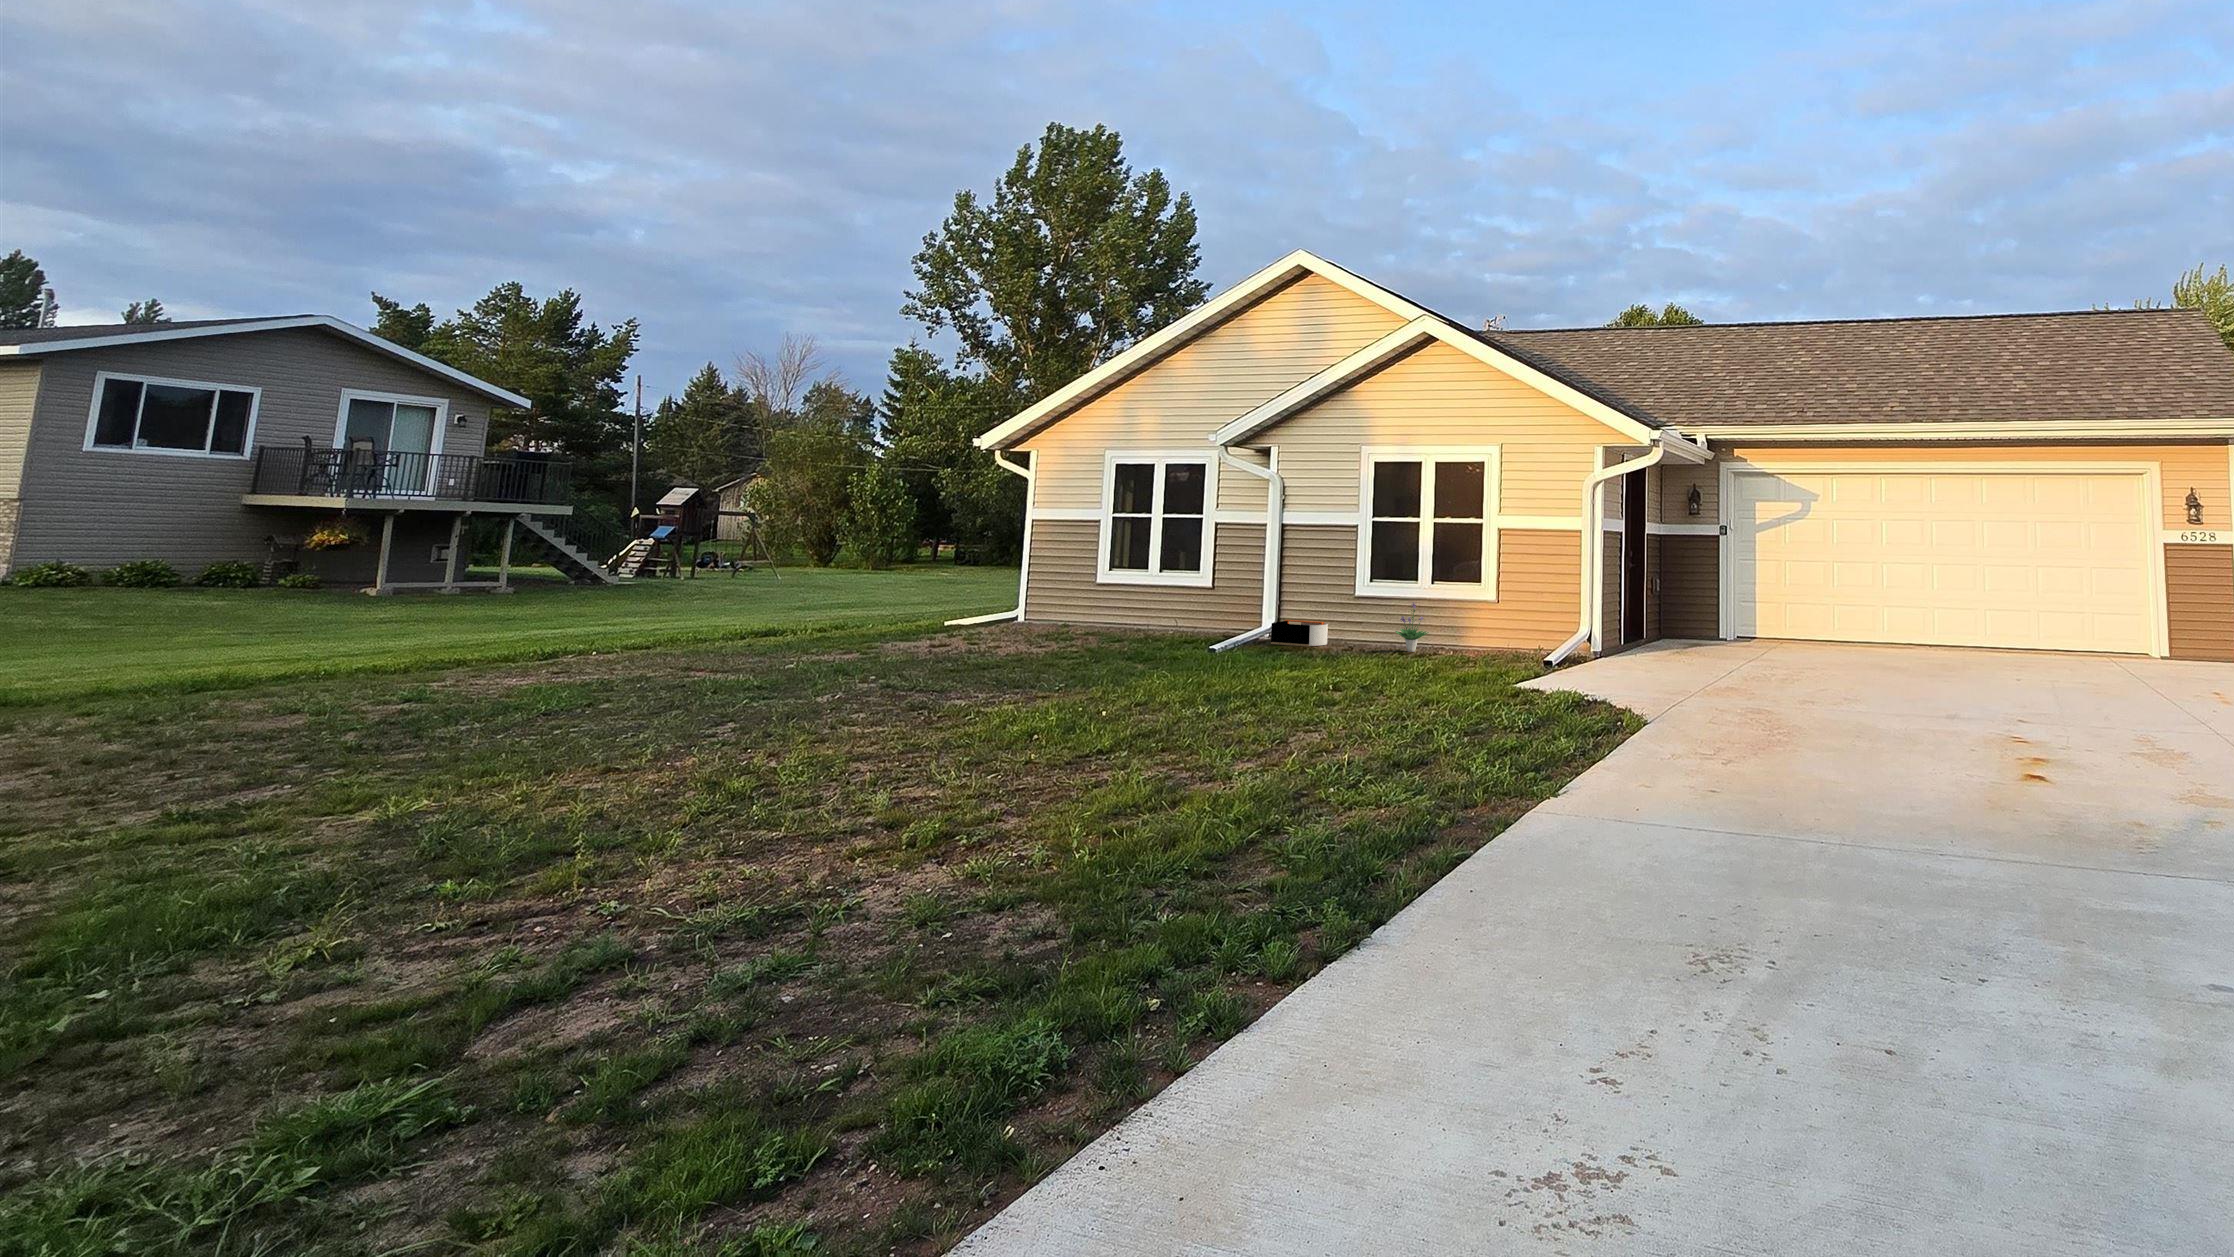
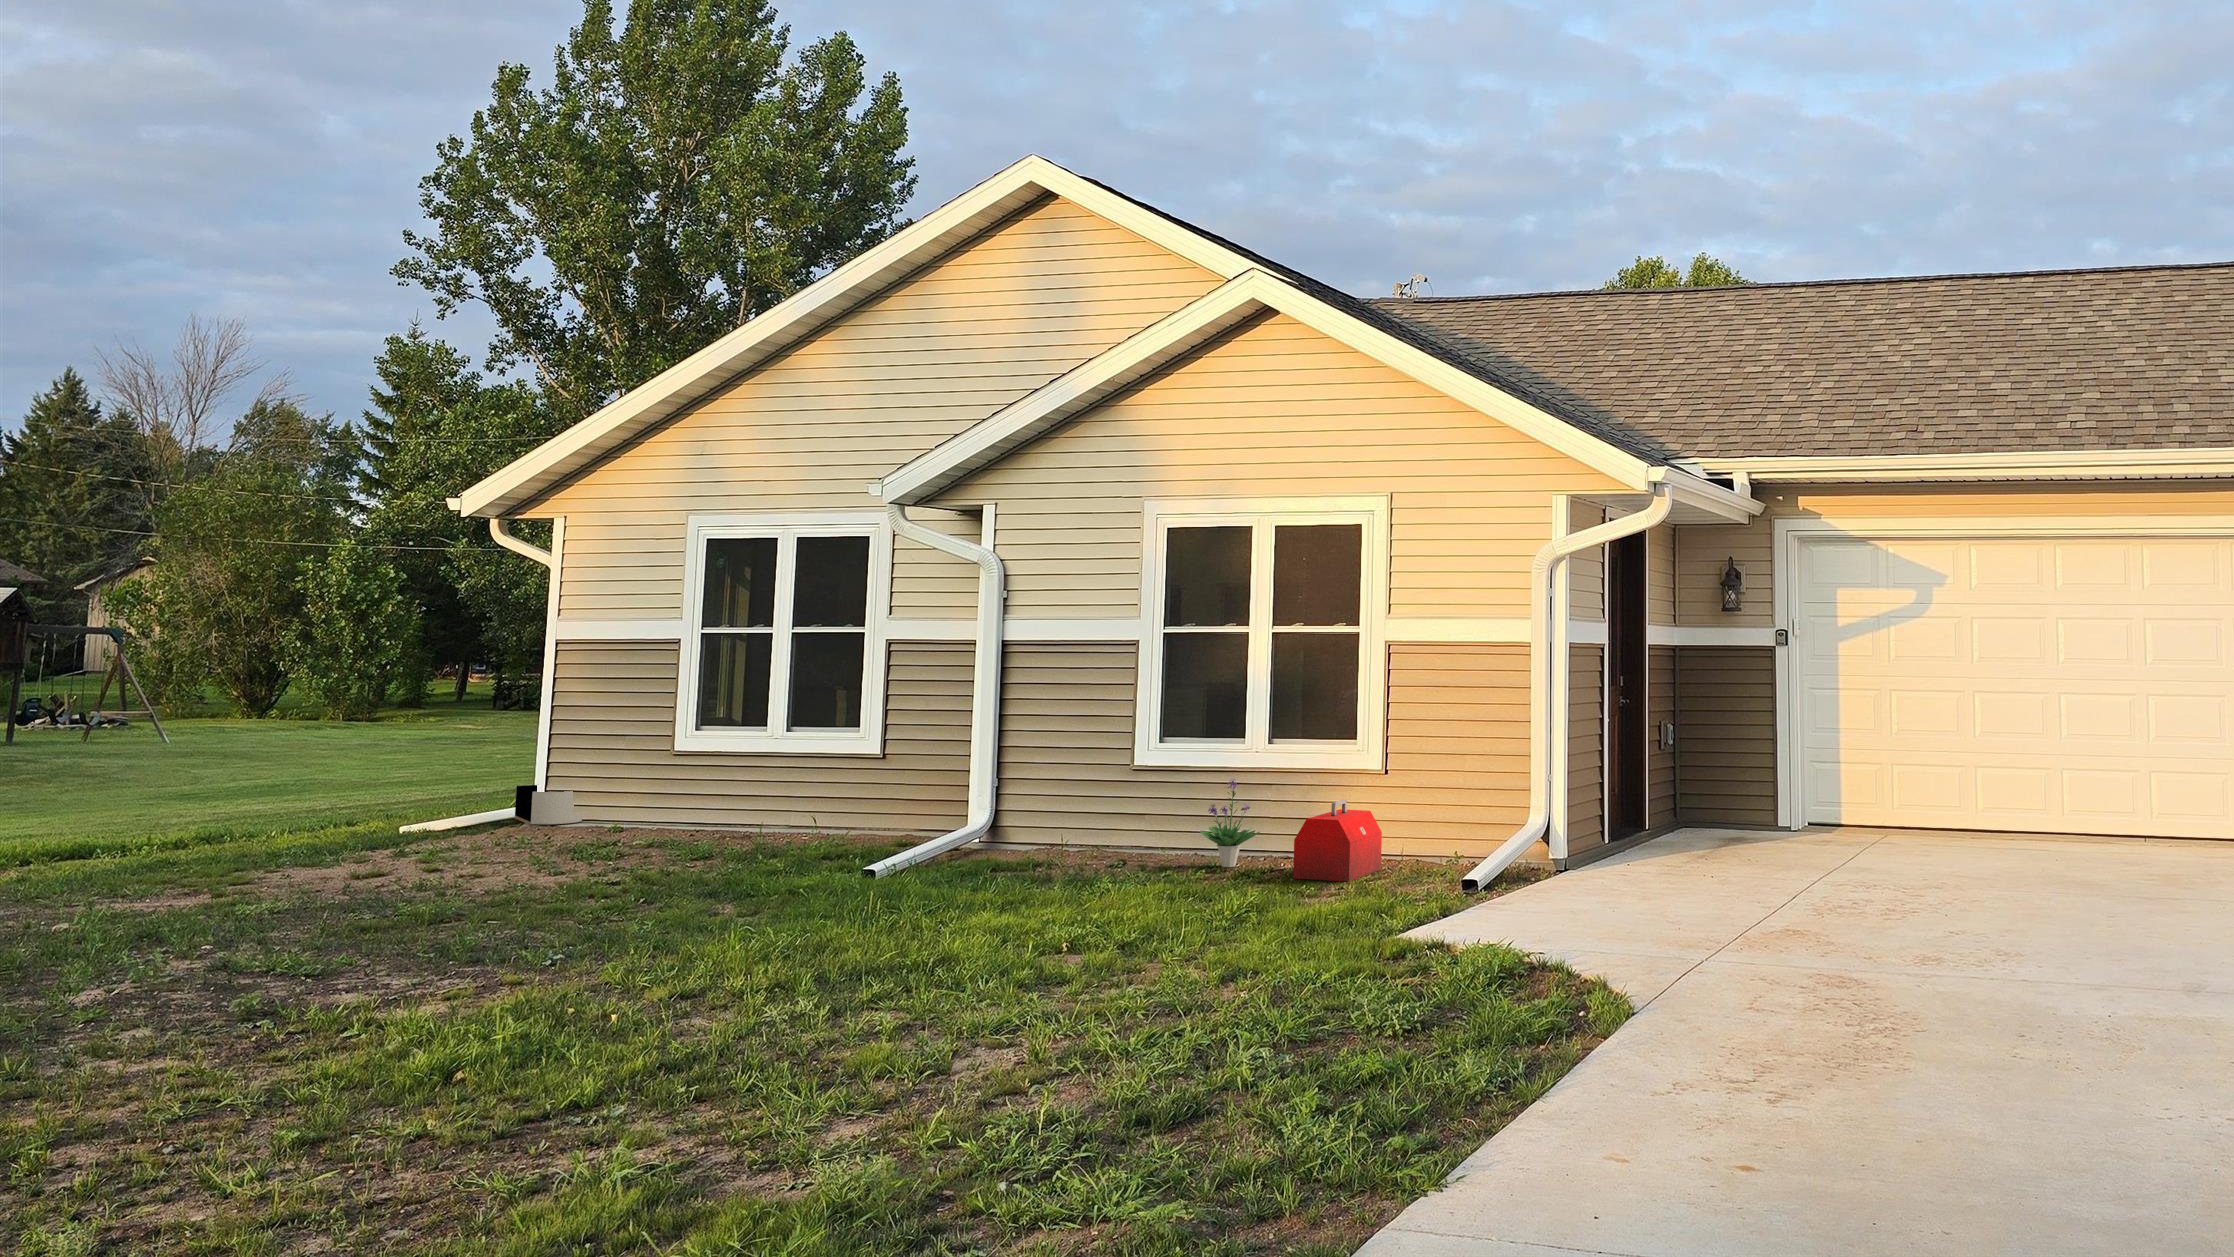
toolbox: none [1449,614,1497,660] -> present [1293,799,1382,882]
storage bin: present [1271,620,1328,647] -> present [515,785,582,825]

